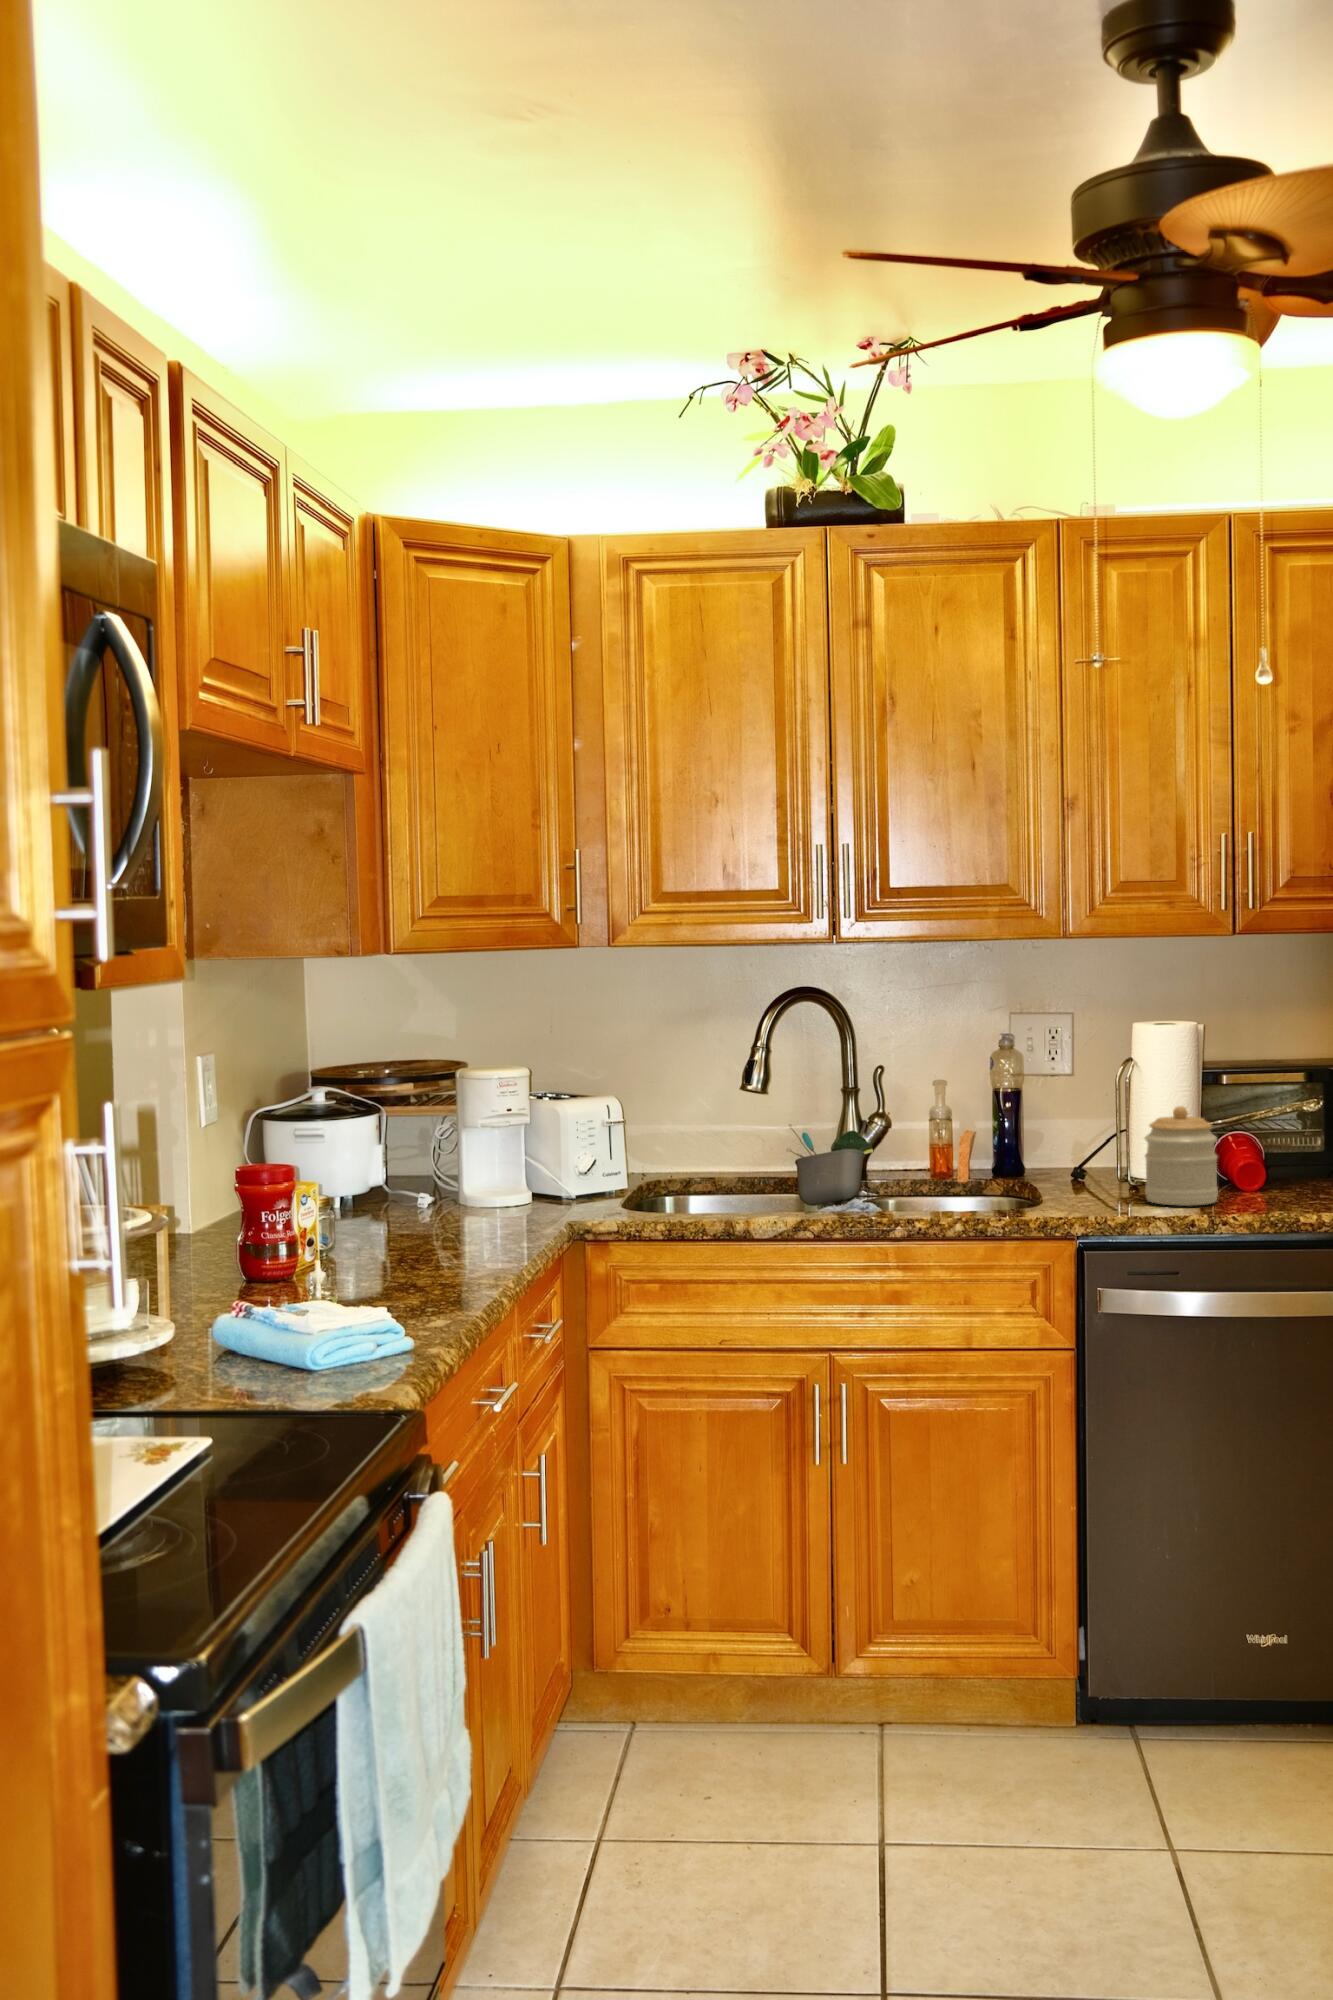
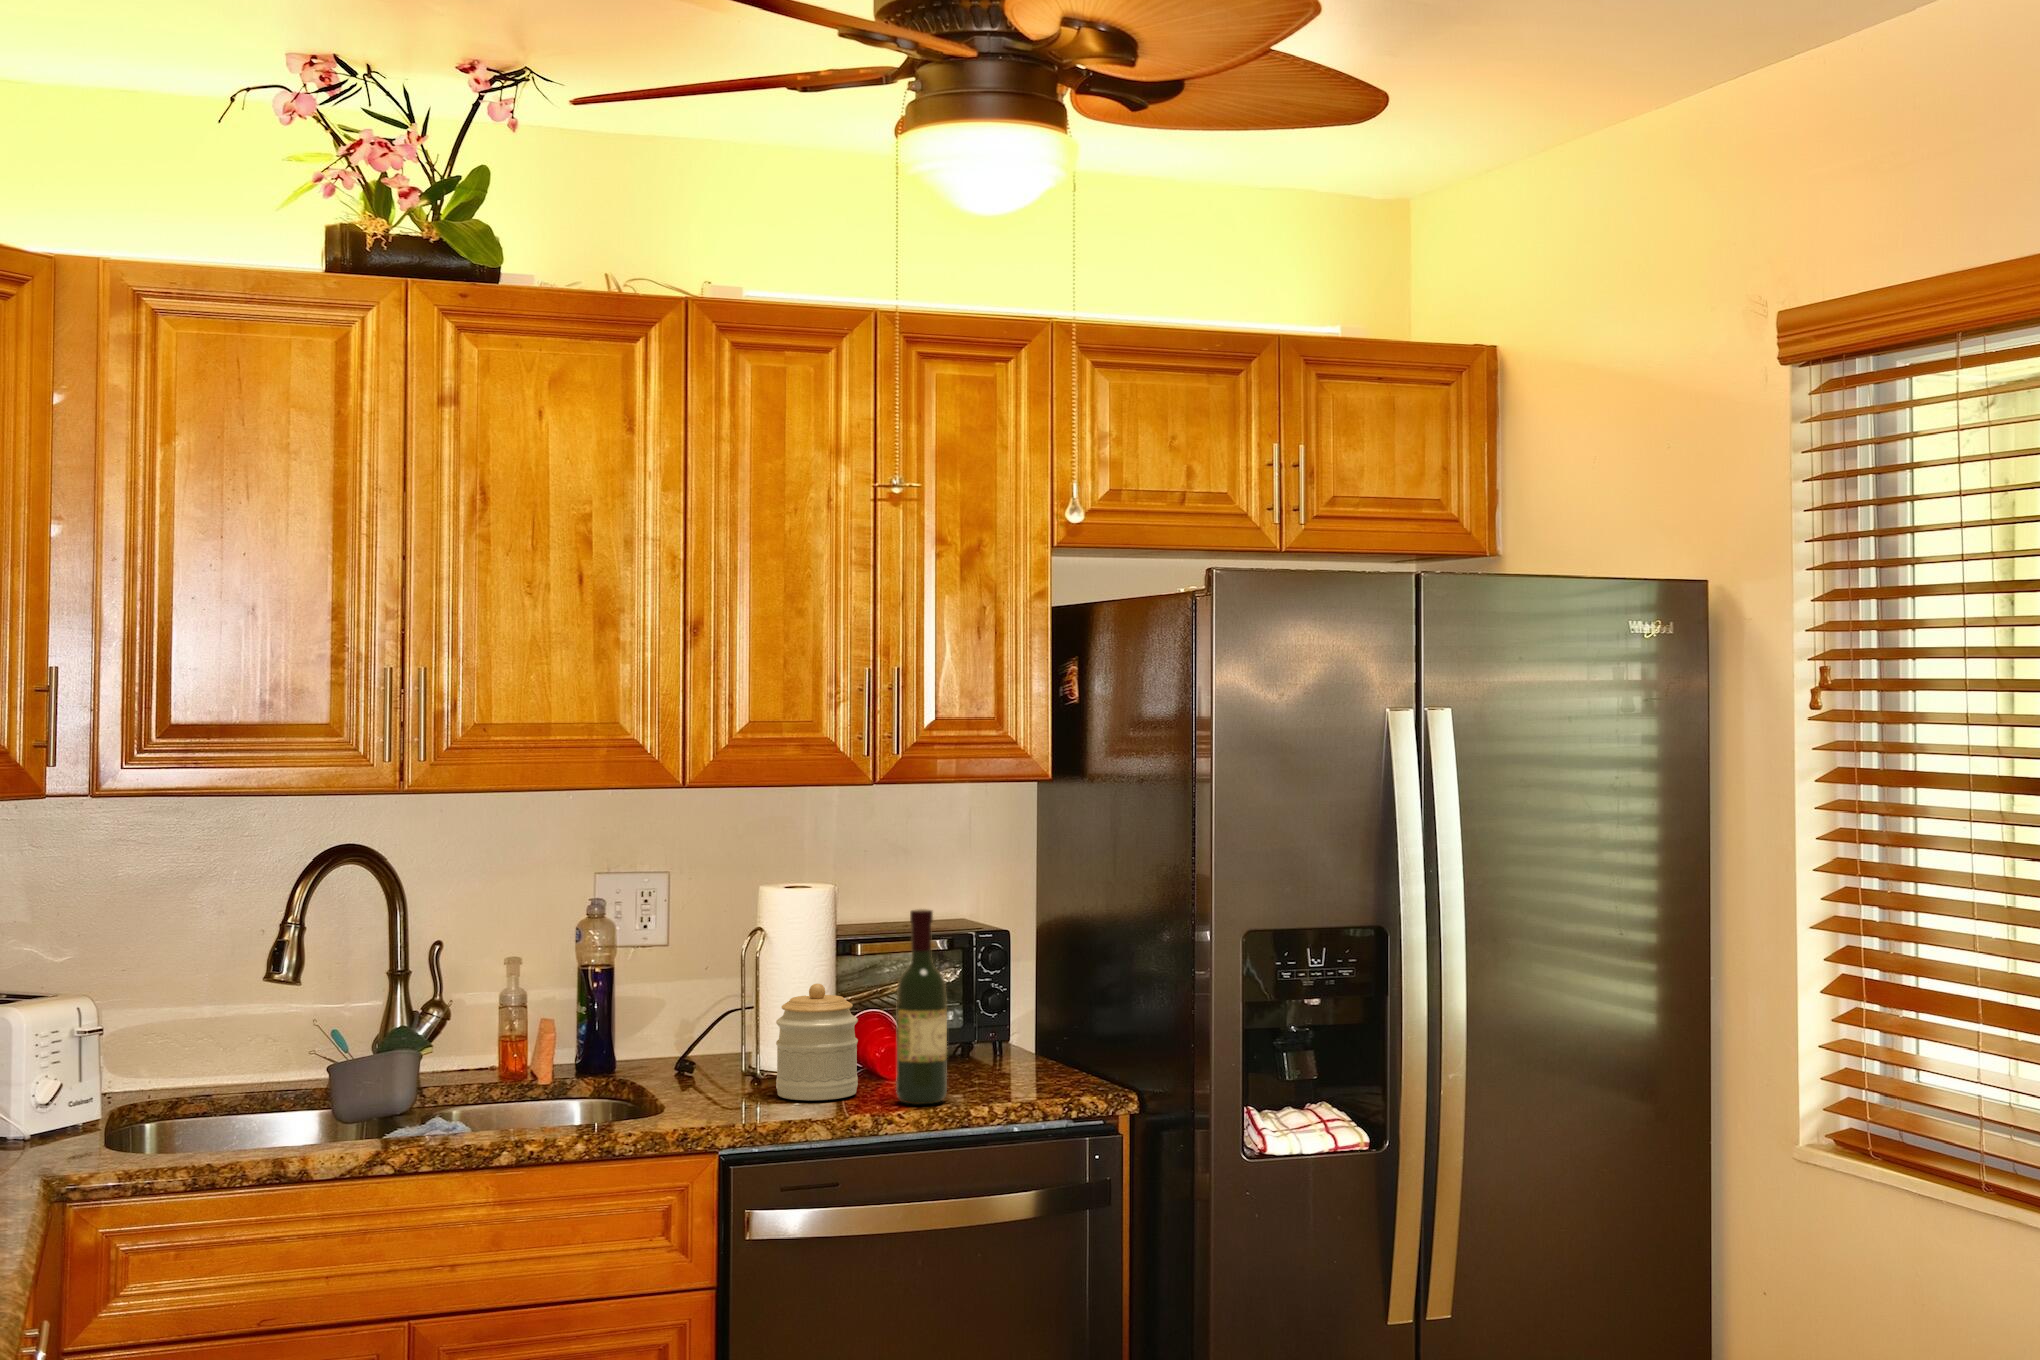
wine bottle: none [1247,1043,1295,1214] -> present [896,909,947,1105]

